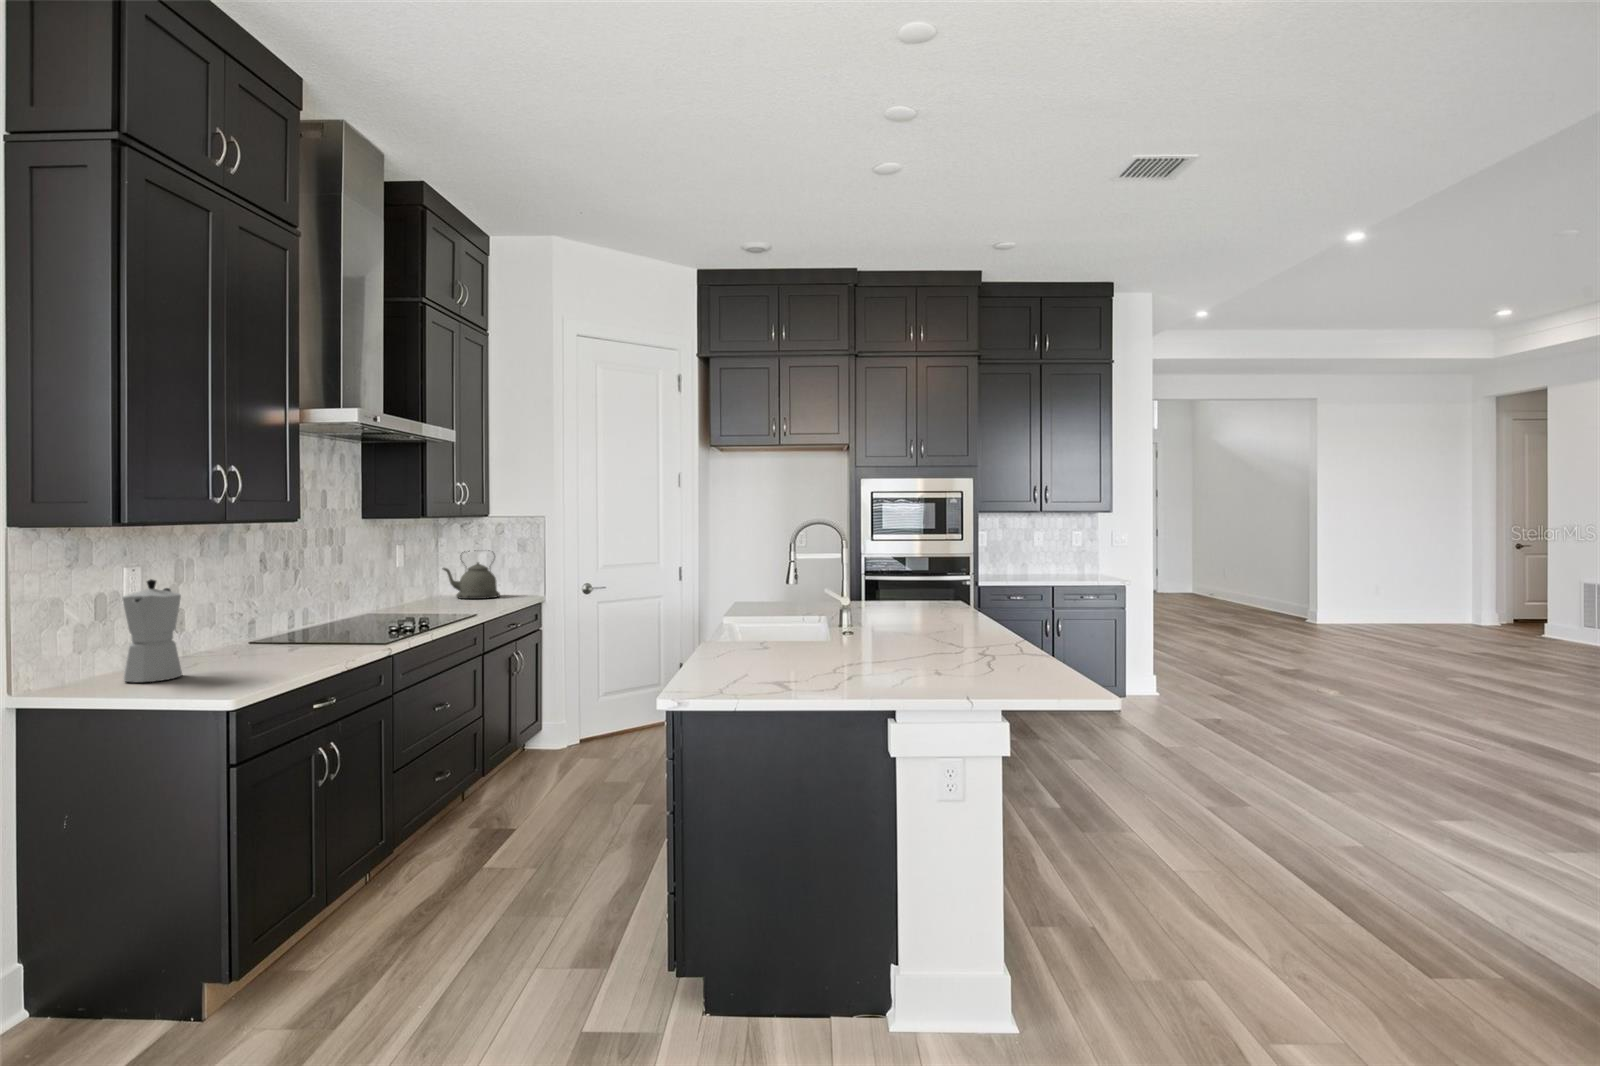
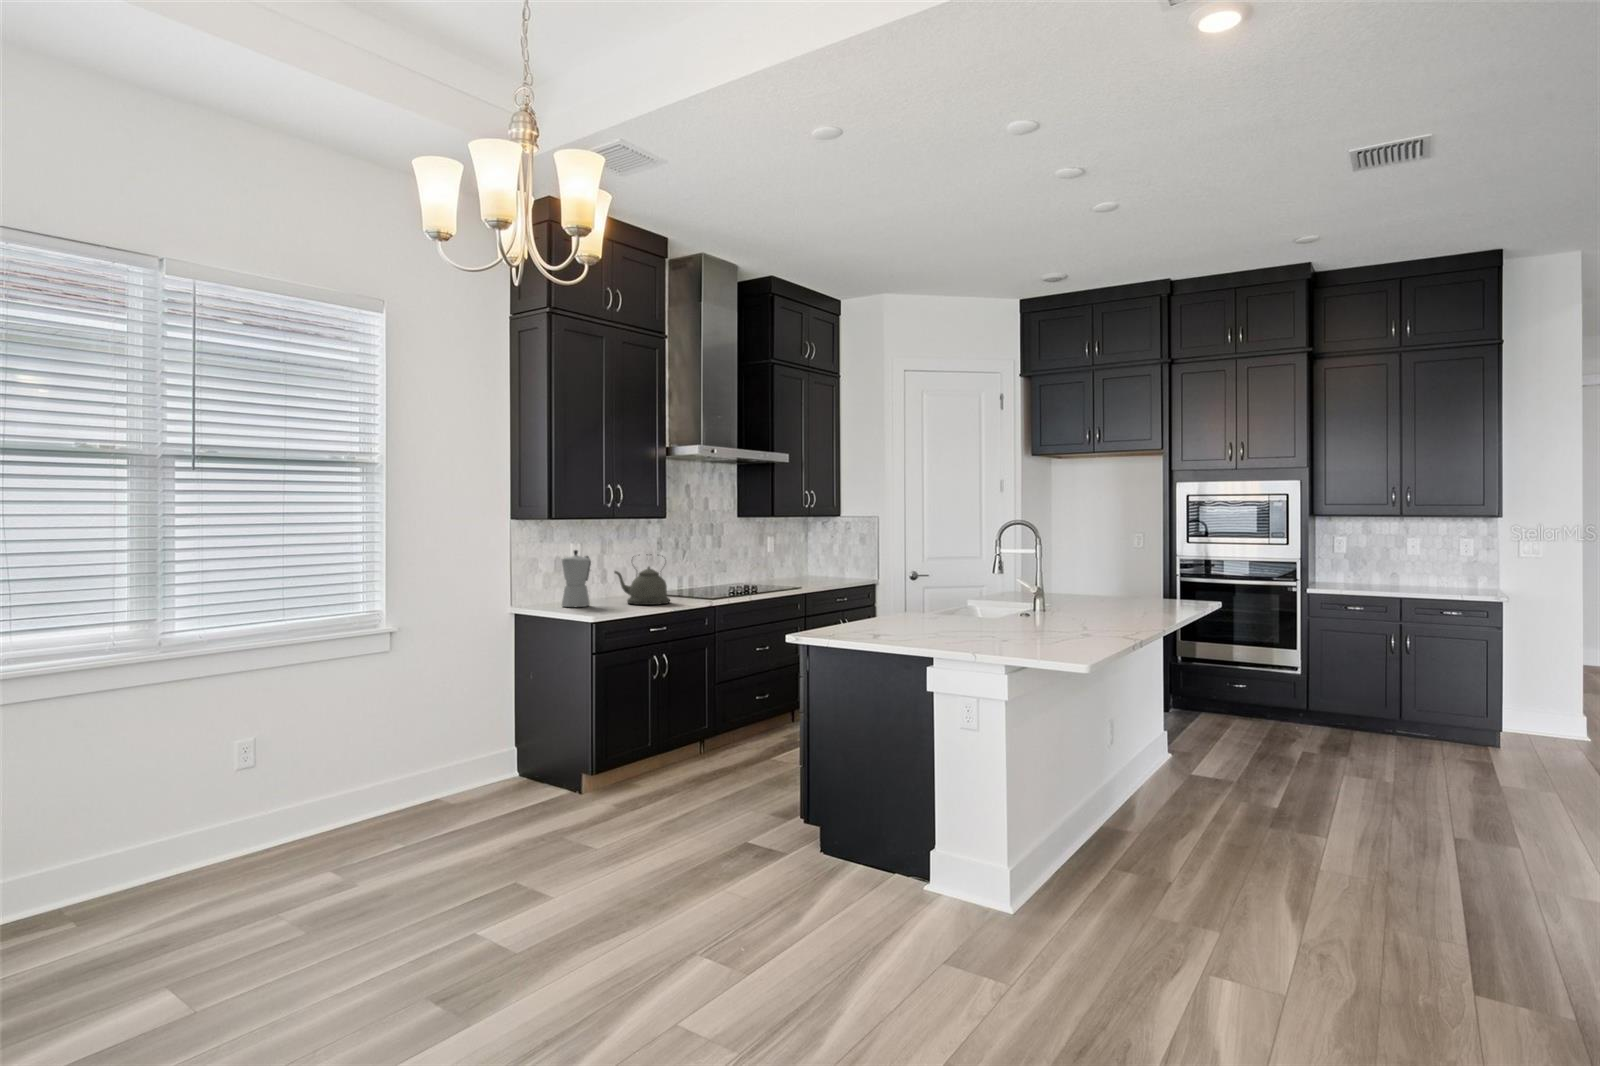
kettle: present [442,551,500,599] -> present [614,556,670,605]

